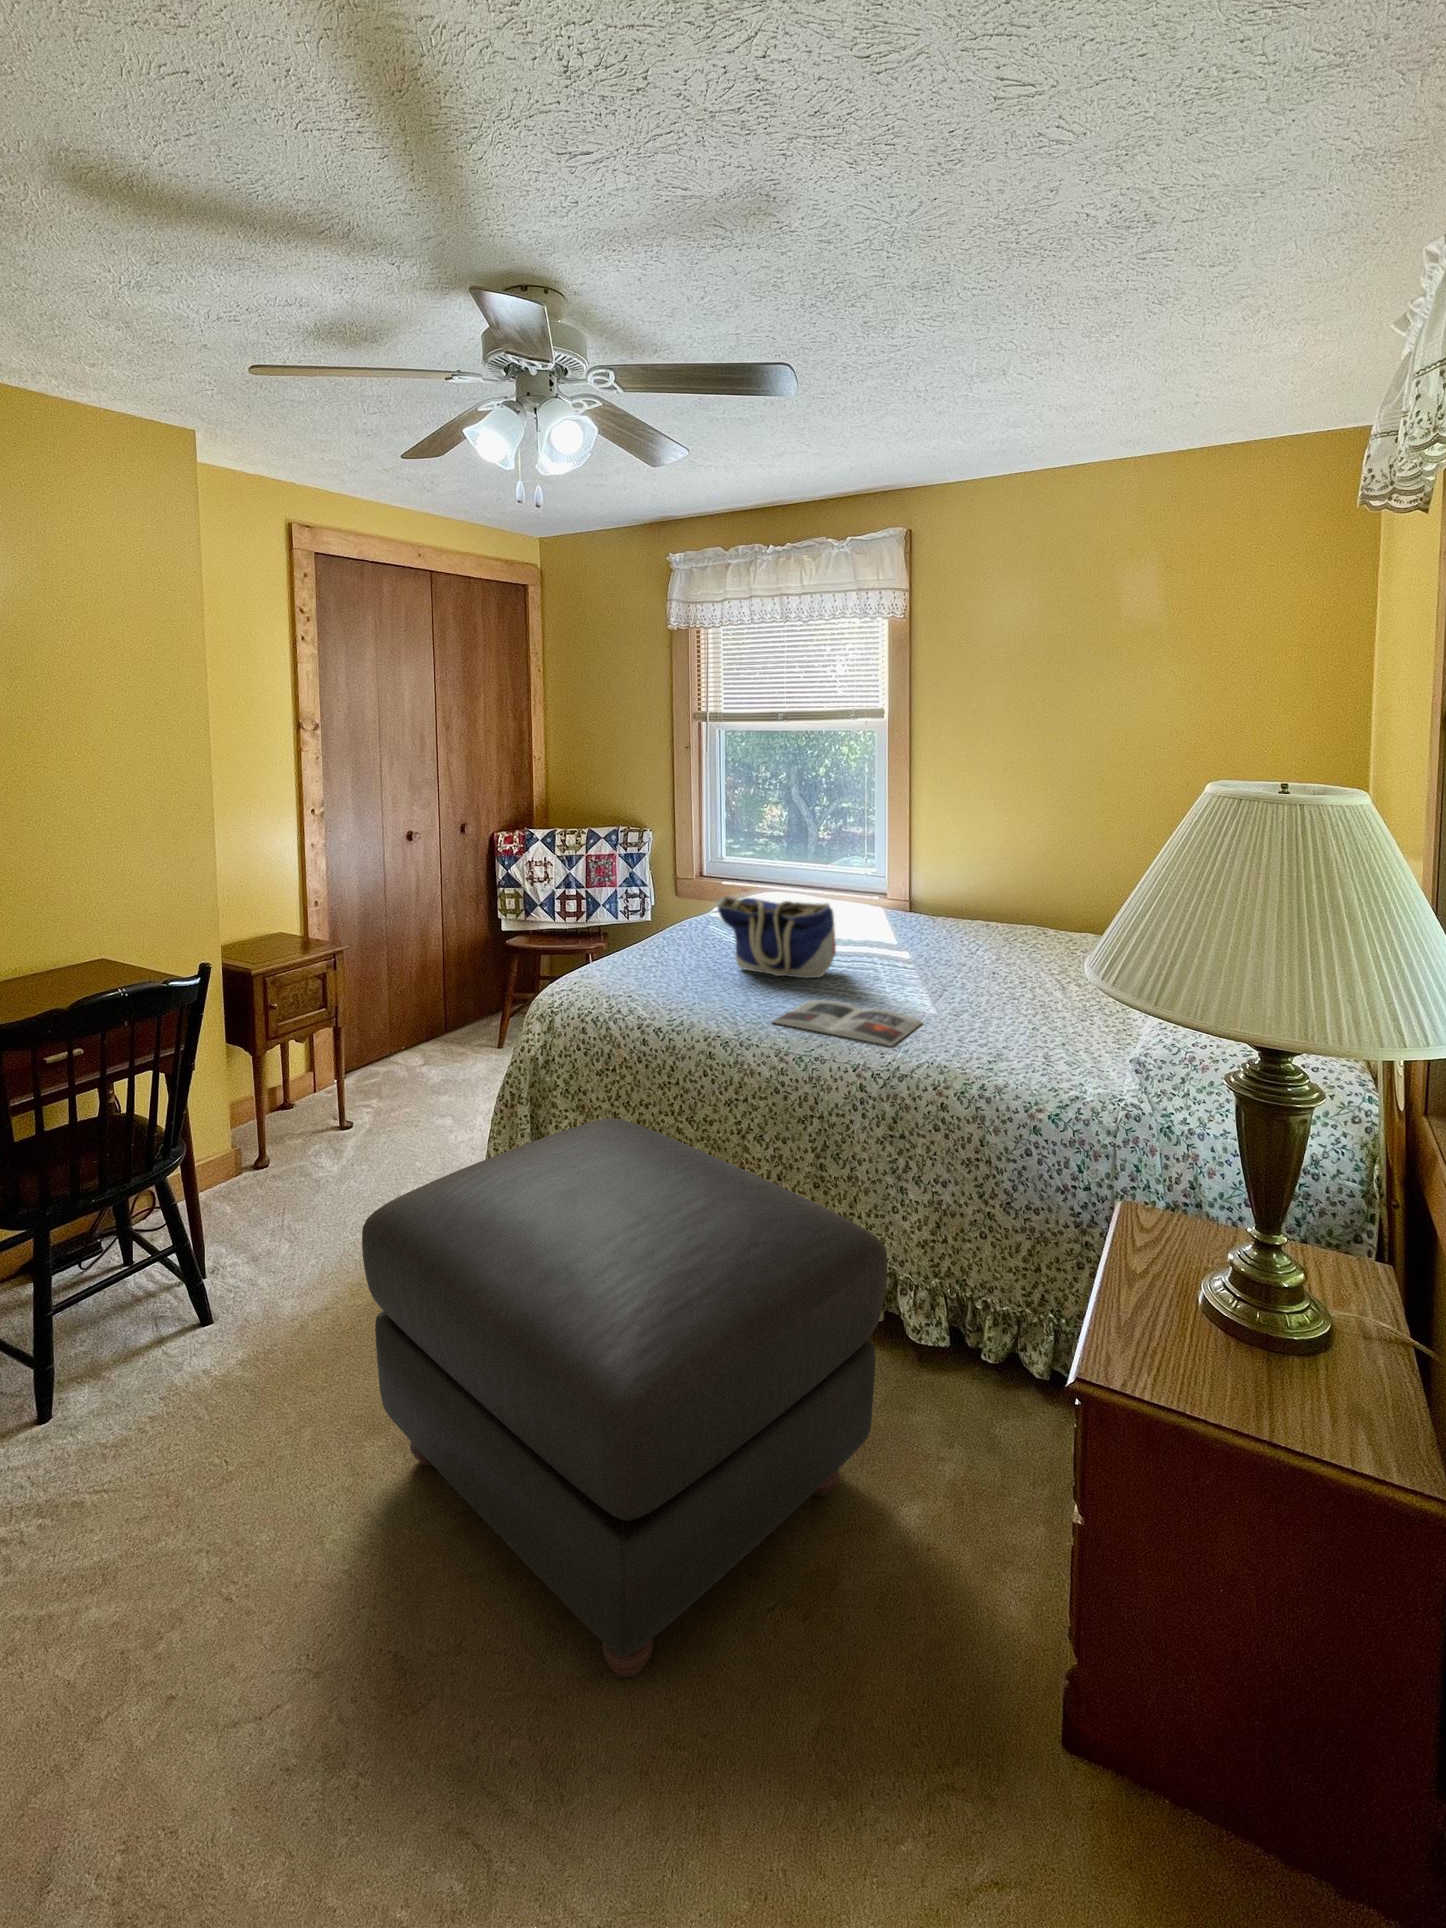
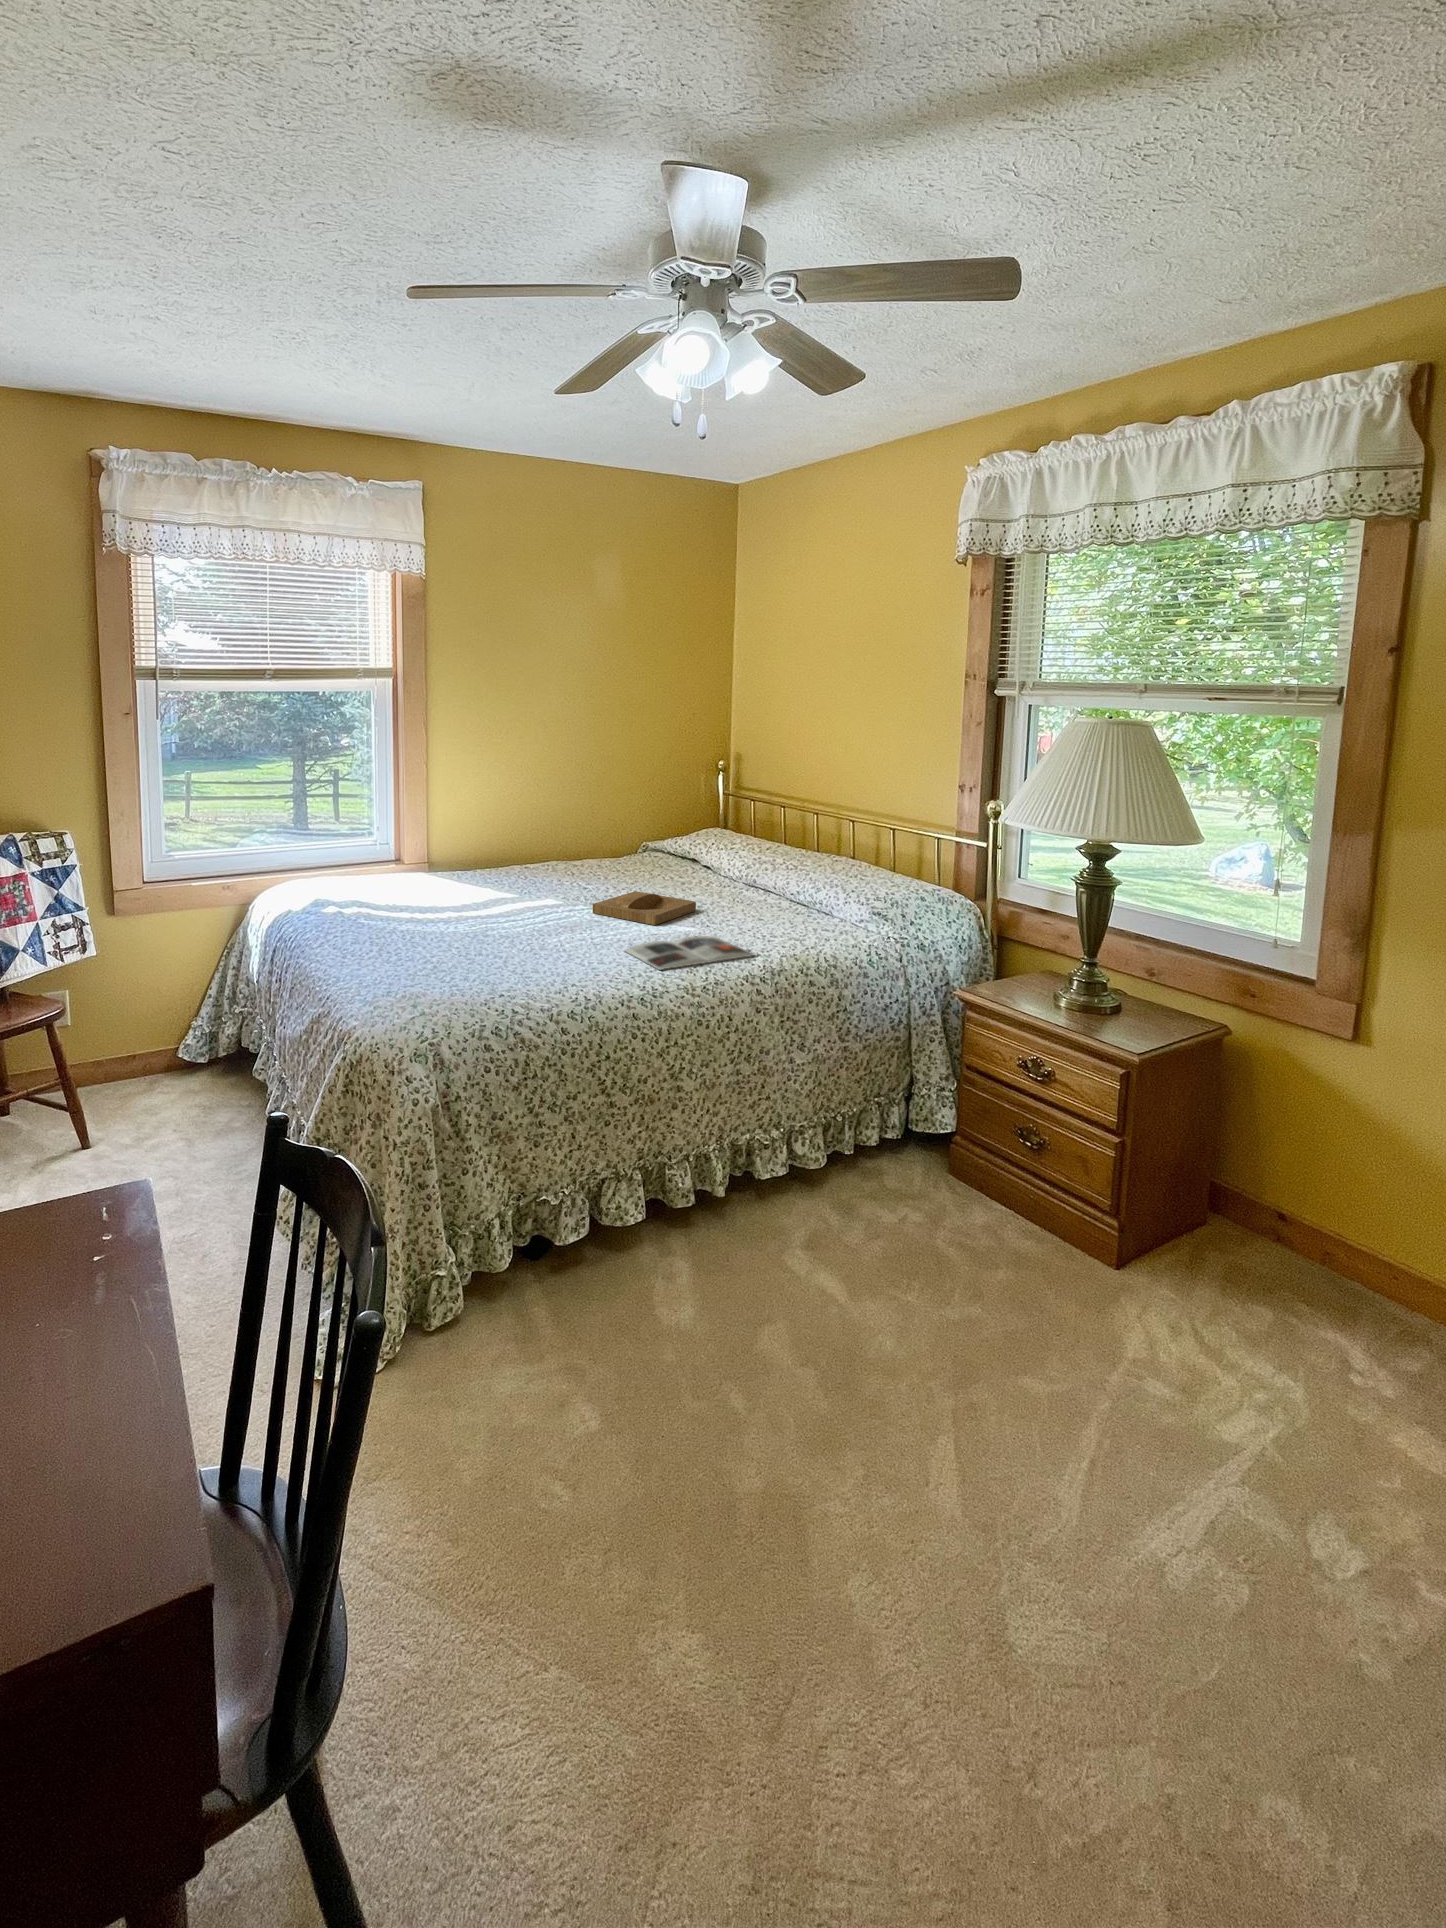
tote bag: present [717,897,836,978] -> none [477,860,596,945]
tray: none [907,961,1009,999] -> present [593,891,696,925]
ottoman: present [362,1118,887,1678] -> none [626,1069,1113,1491]

